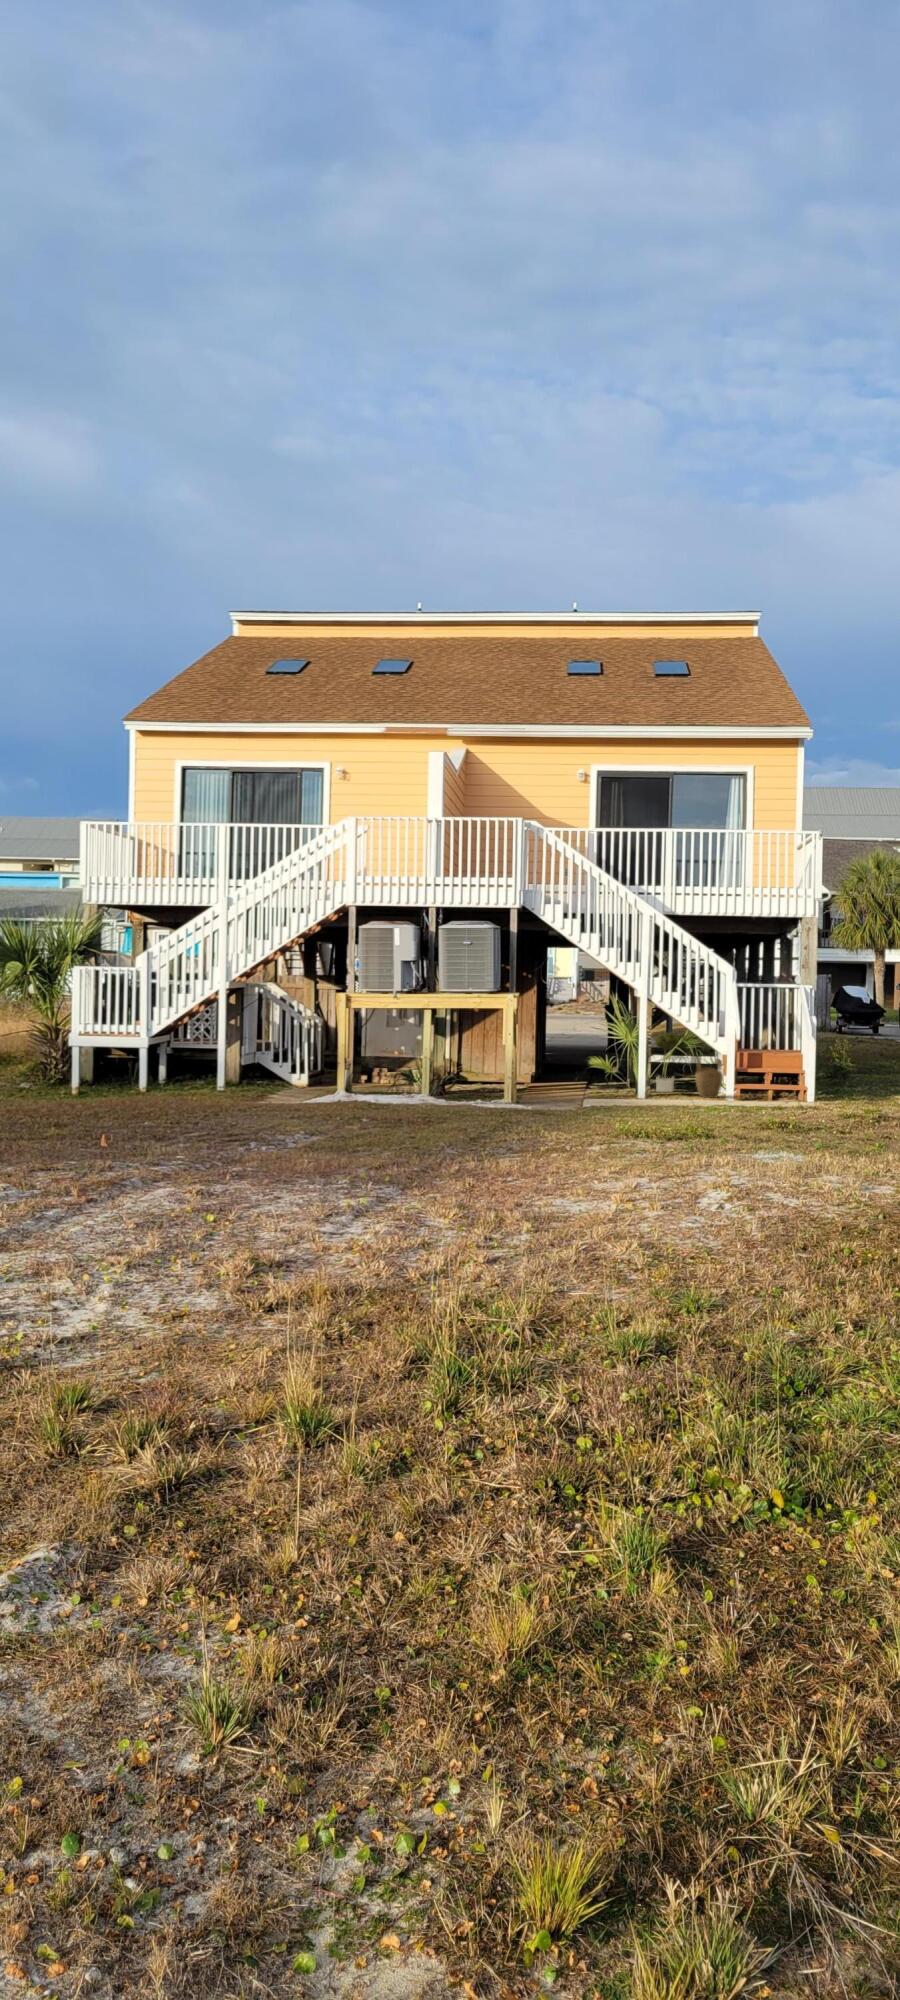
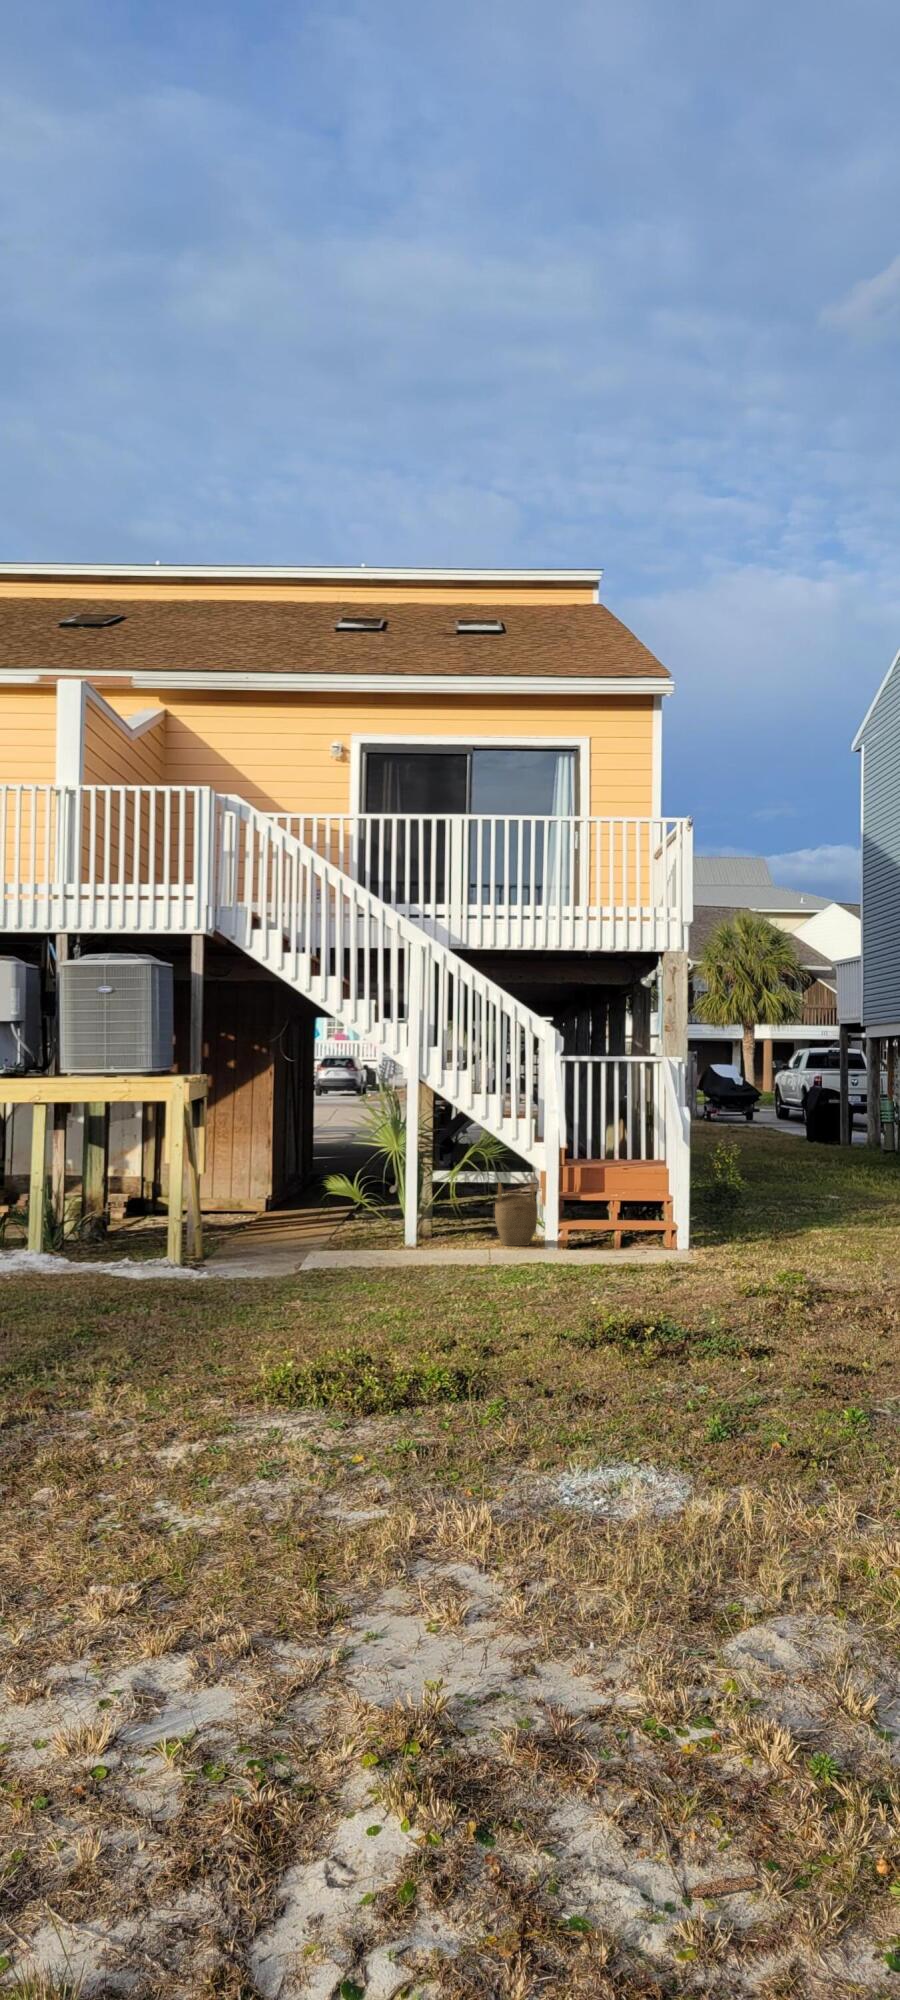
potted tree: present [655,1033,679,1092] -> none [431,1135,471,1234]

